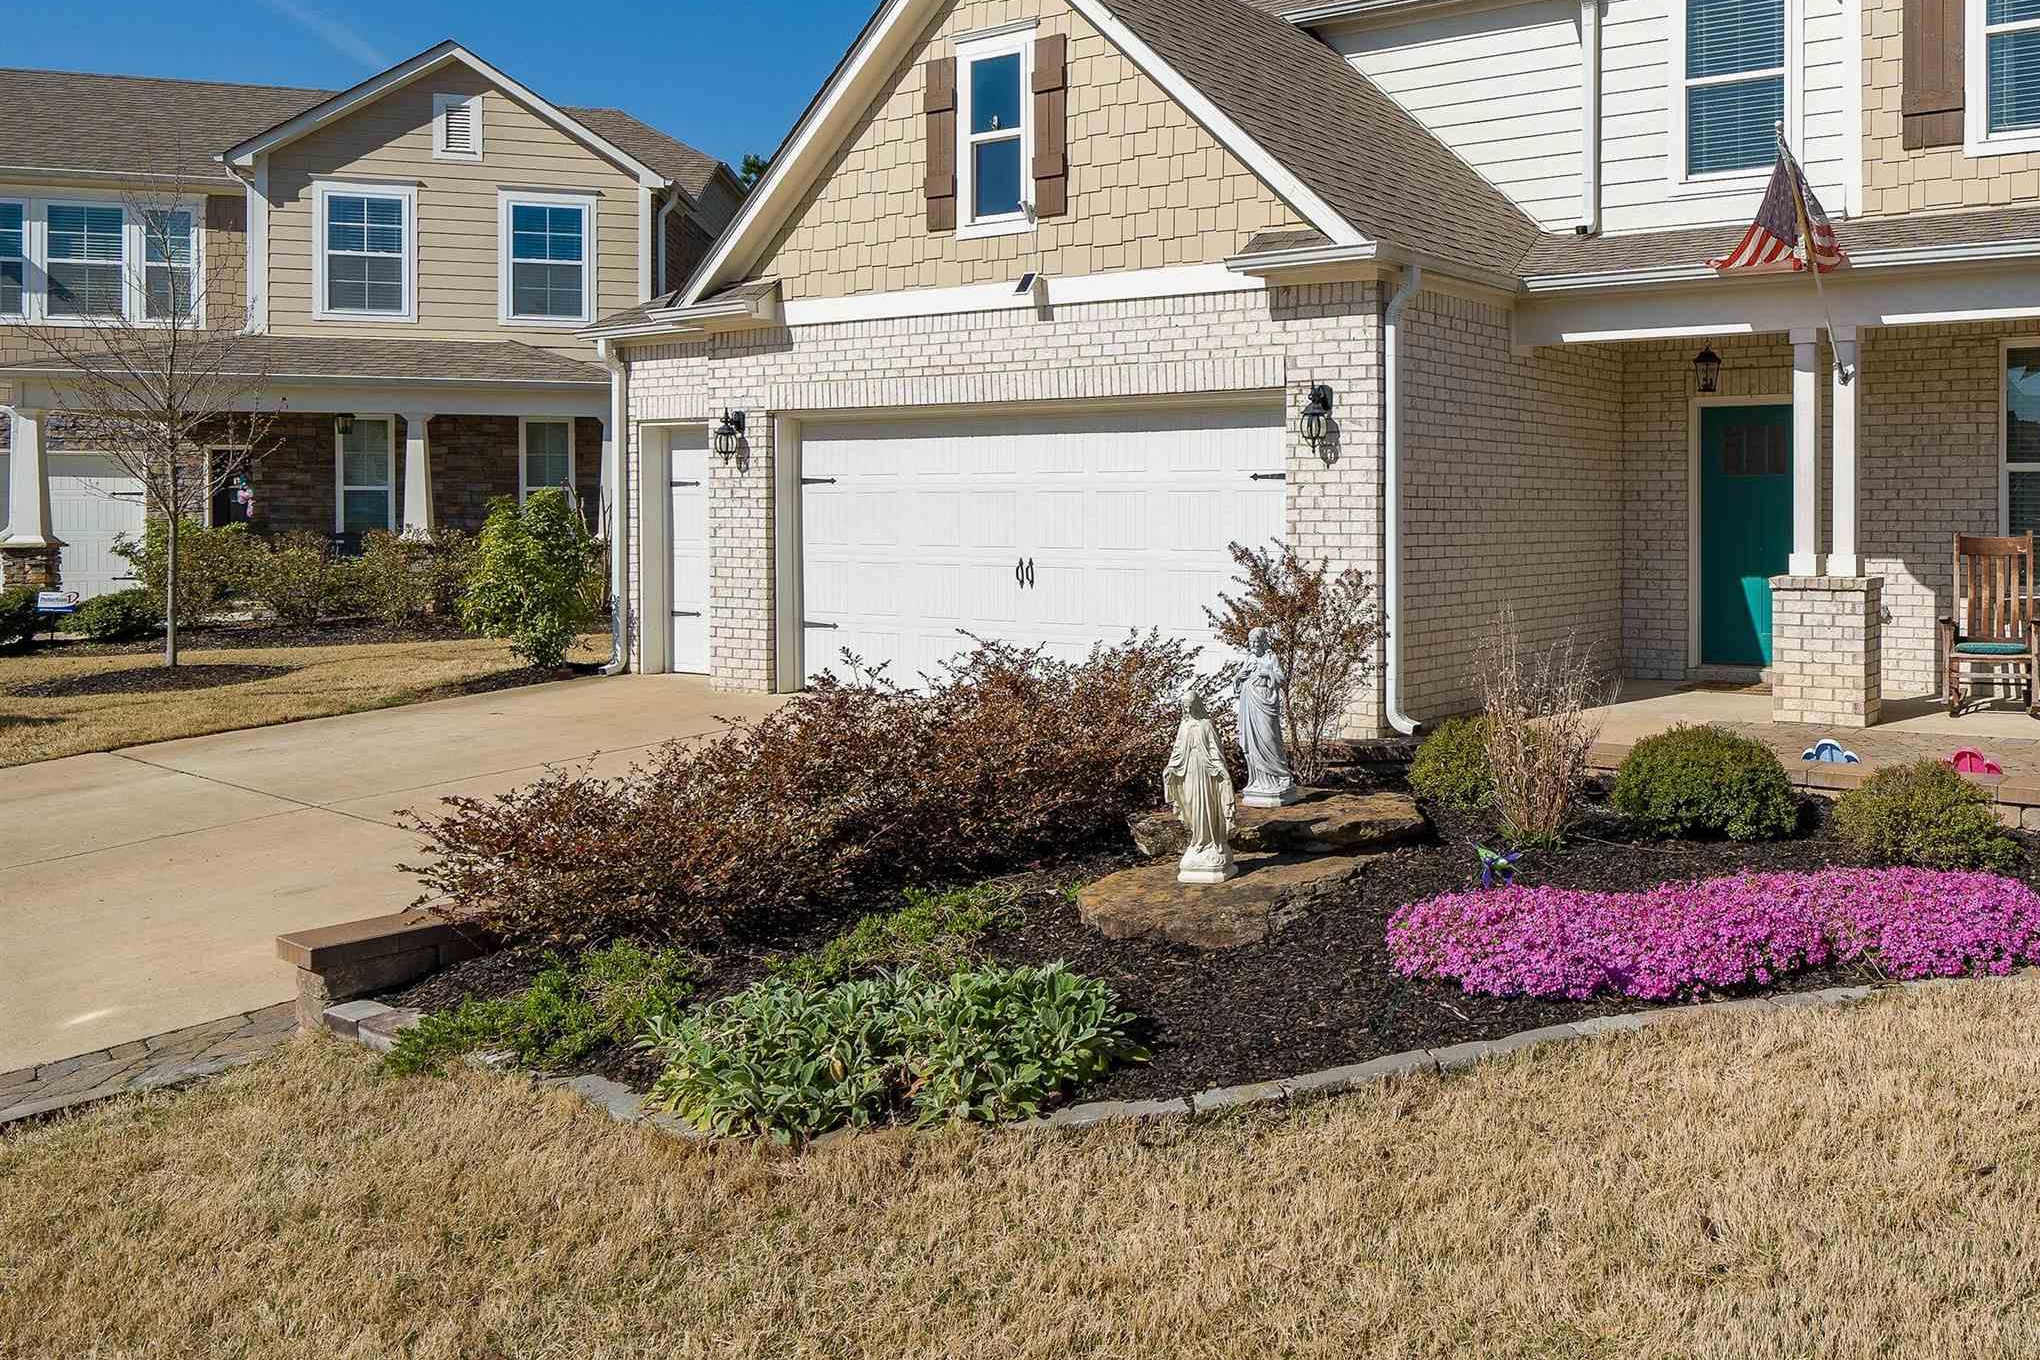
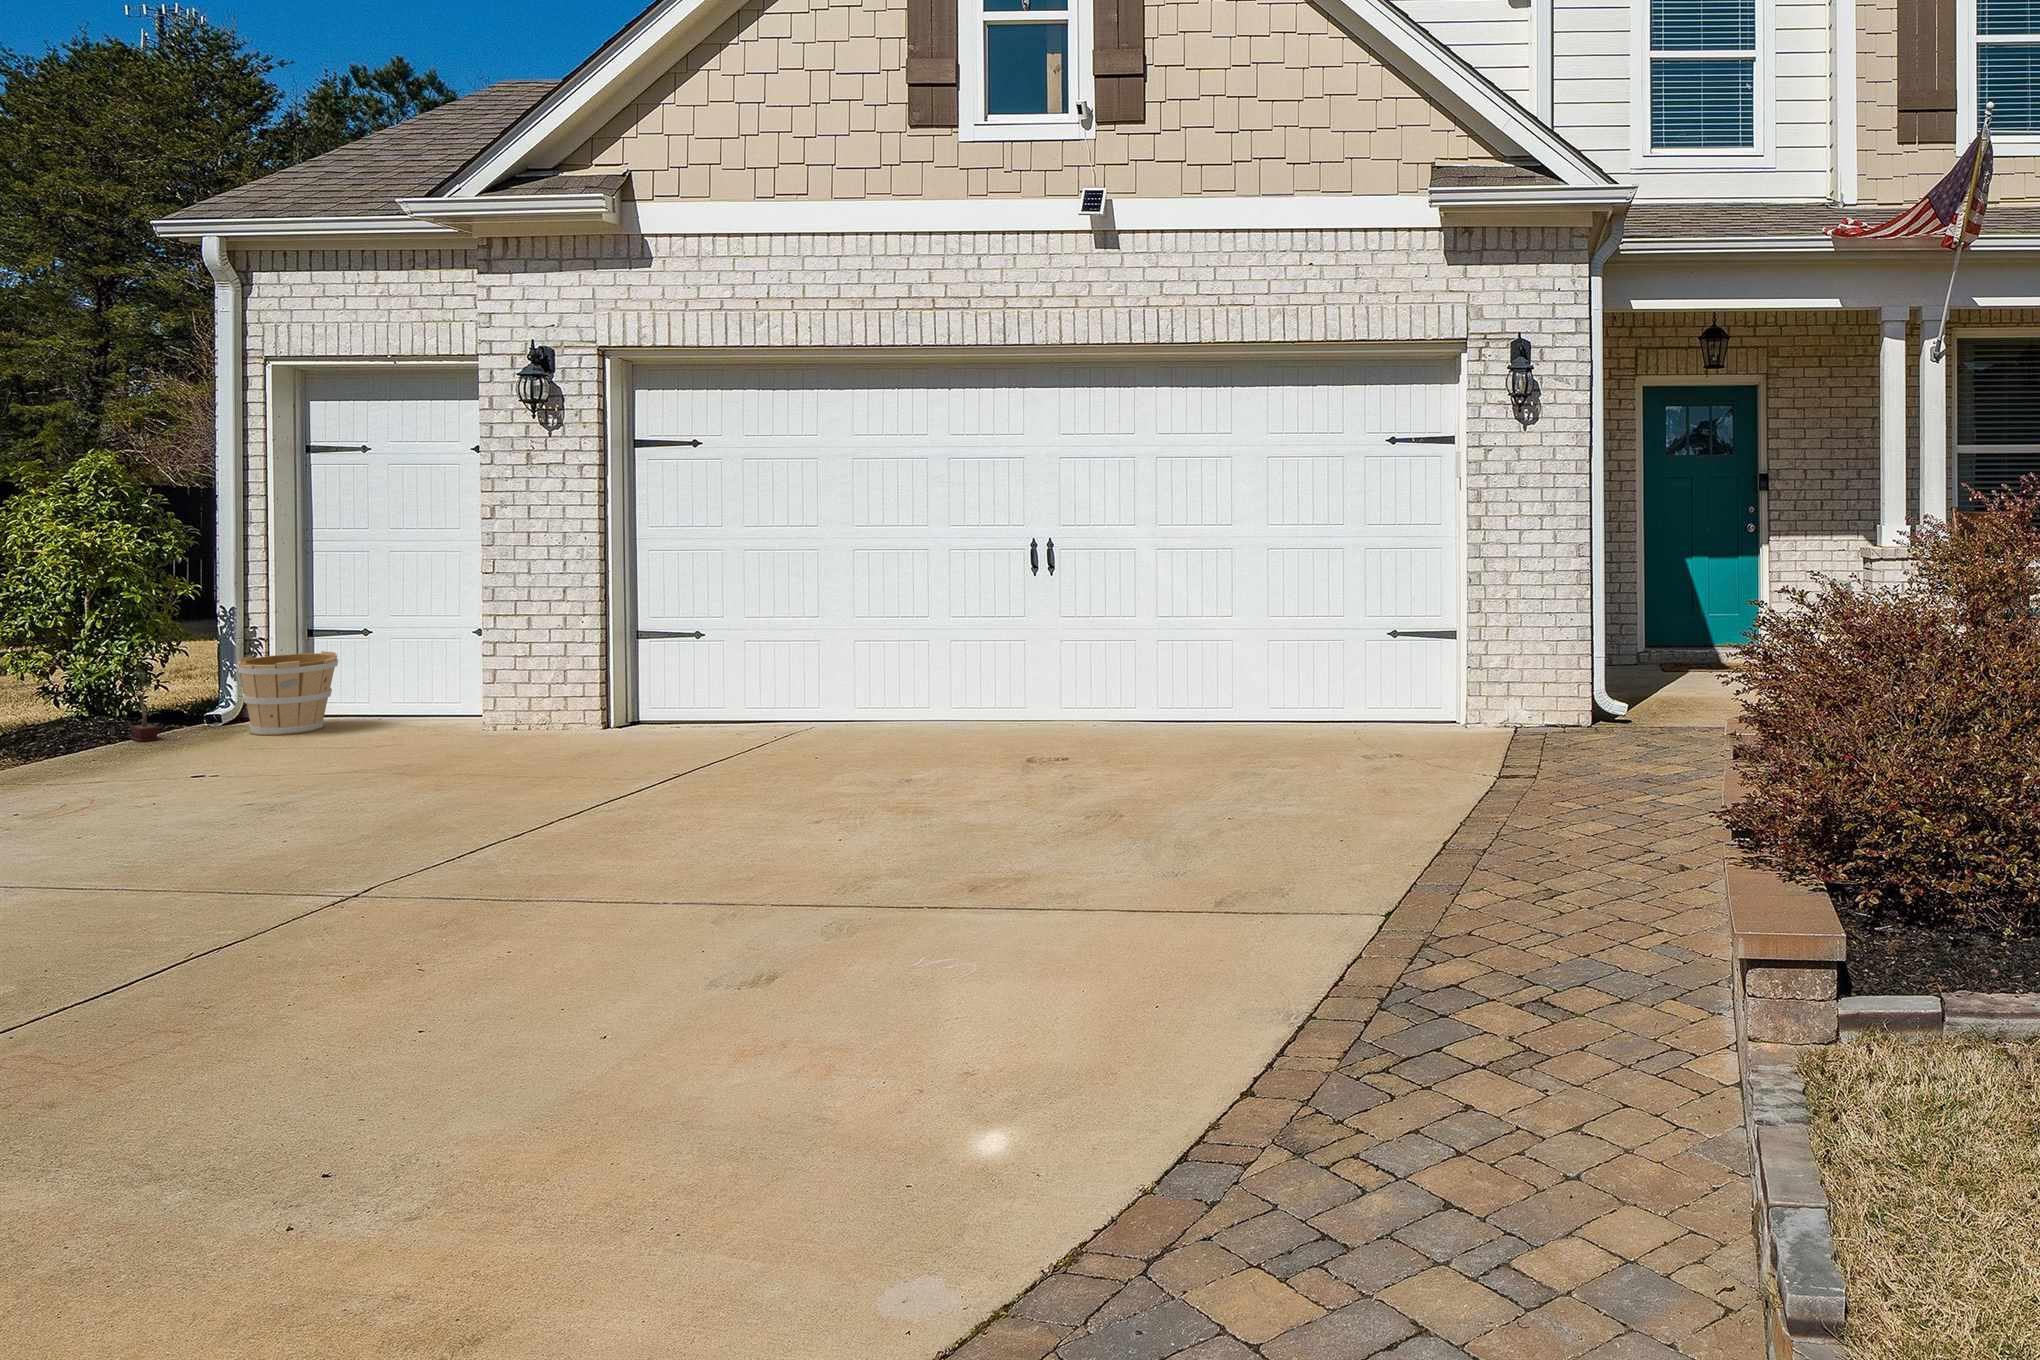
wooden bucket: none [608,626,675,682] -> present [237,651,338,735]

